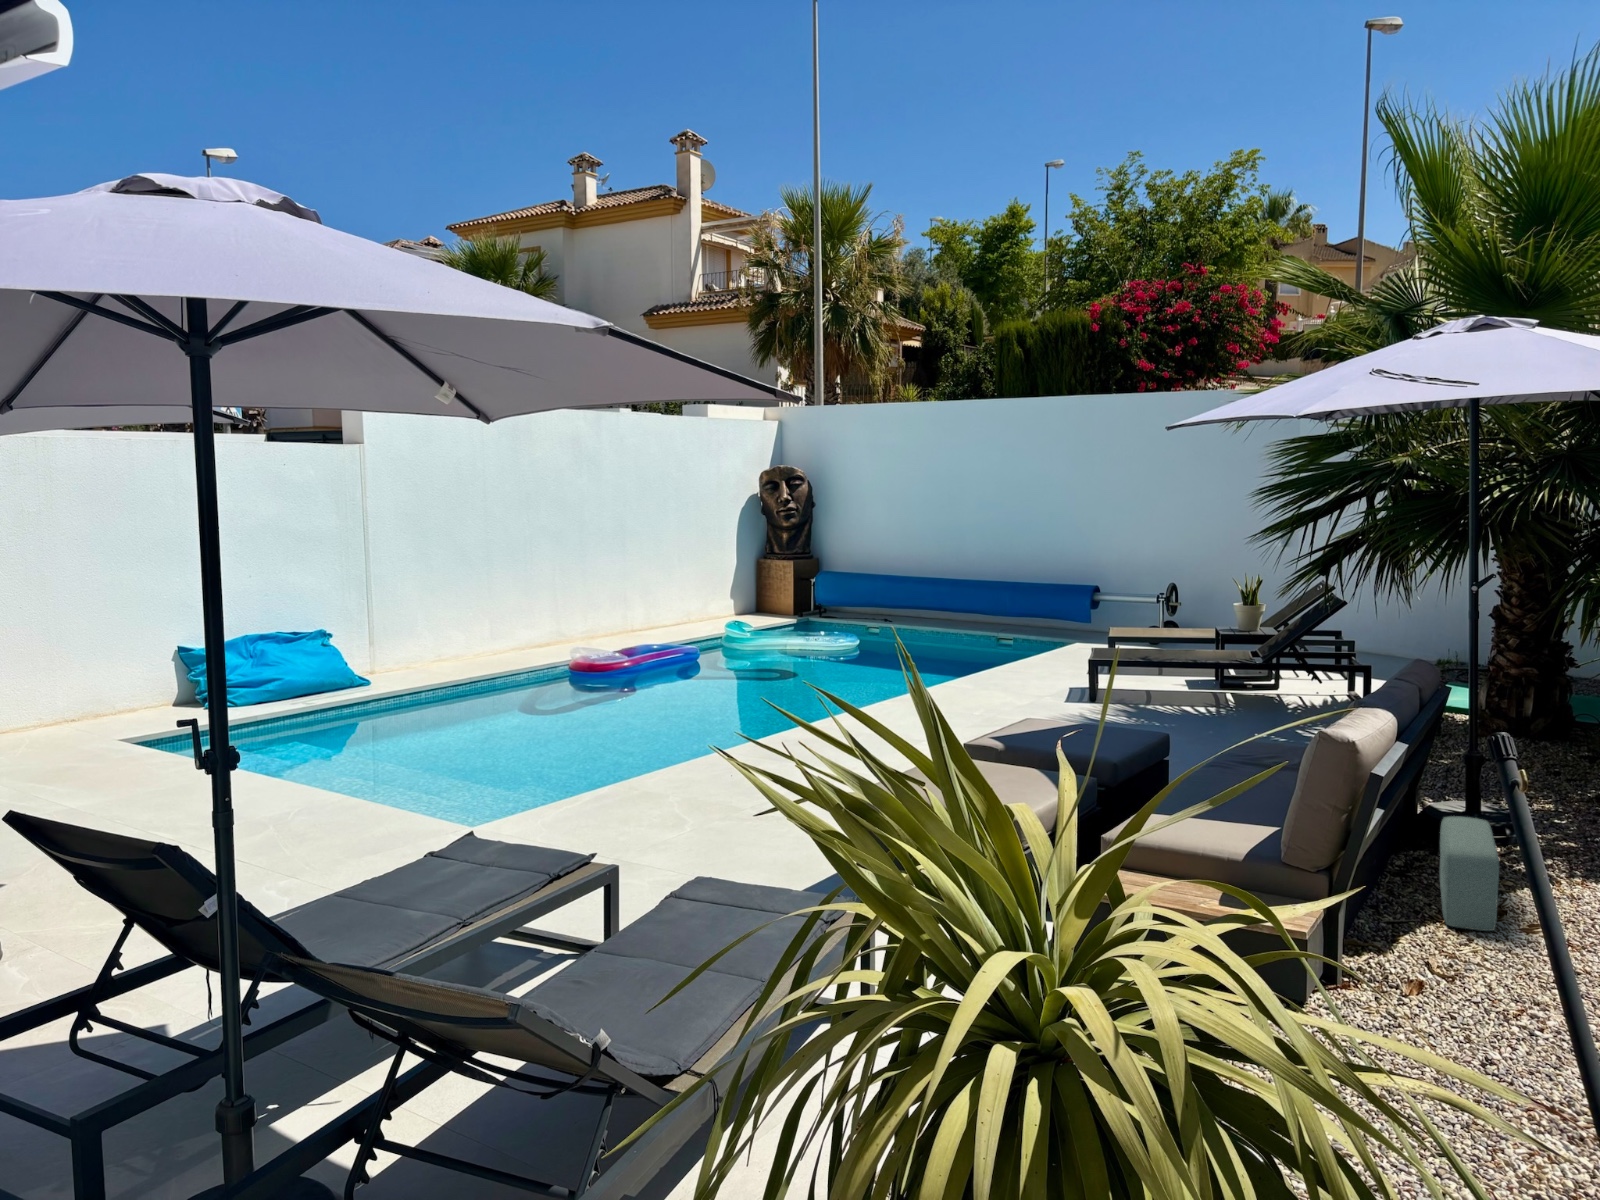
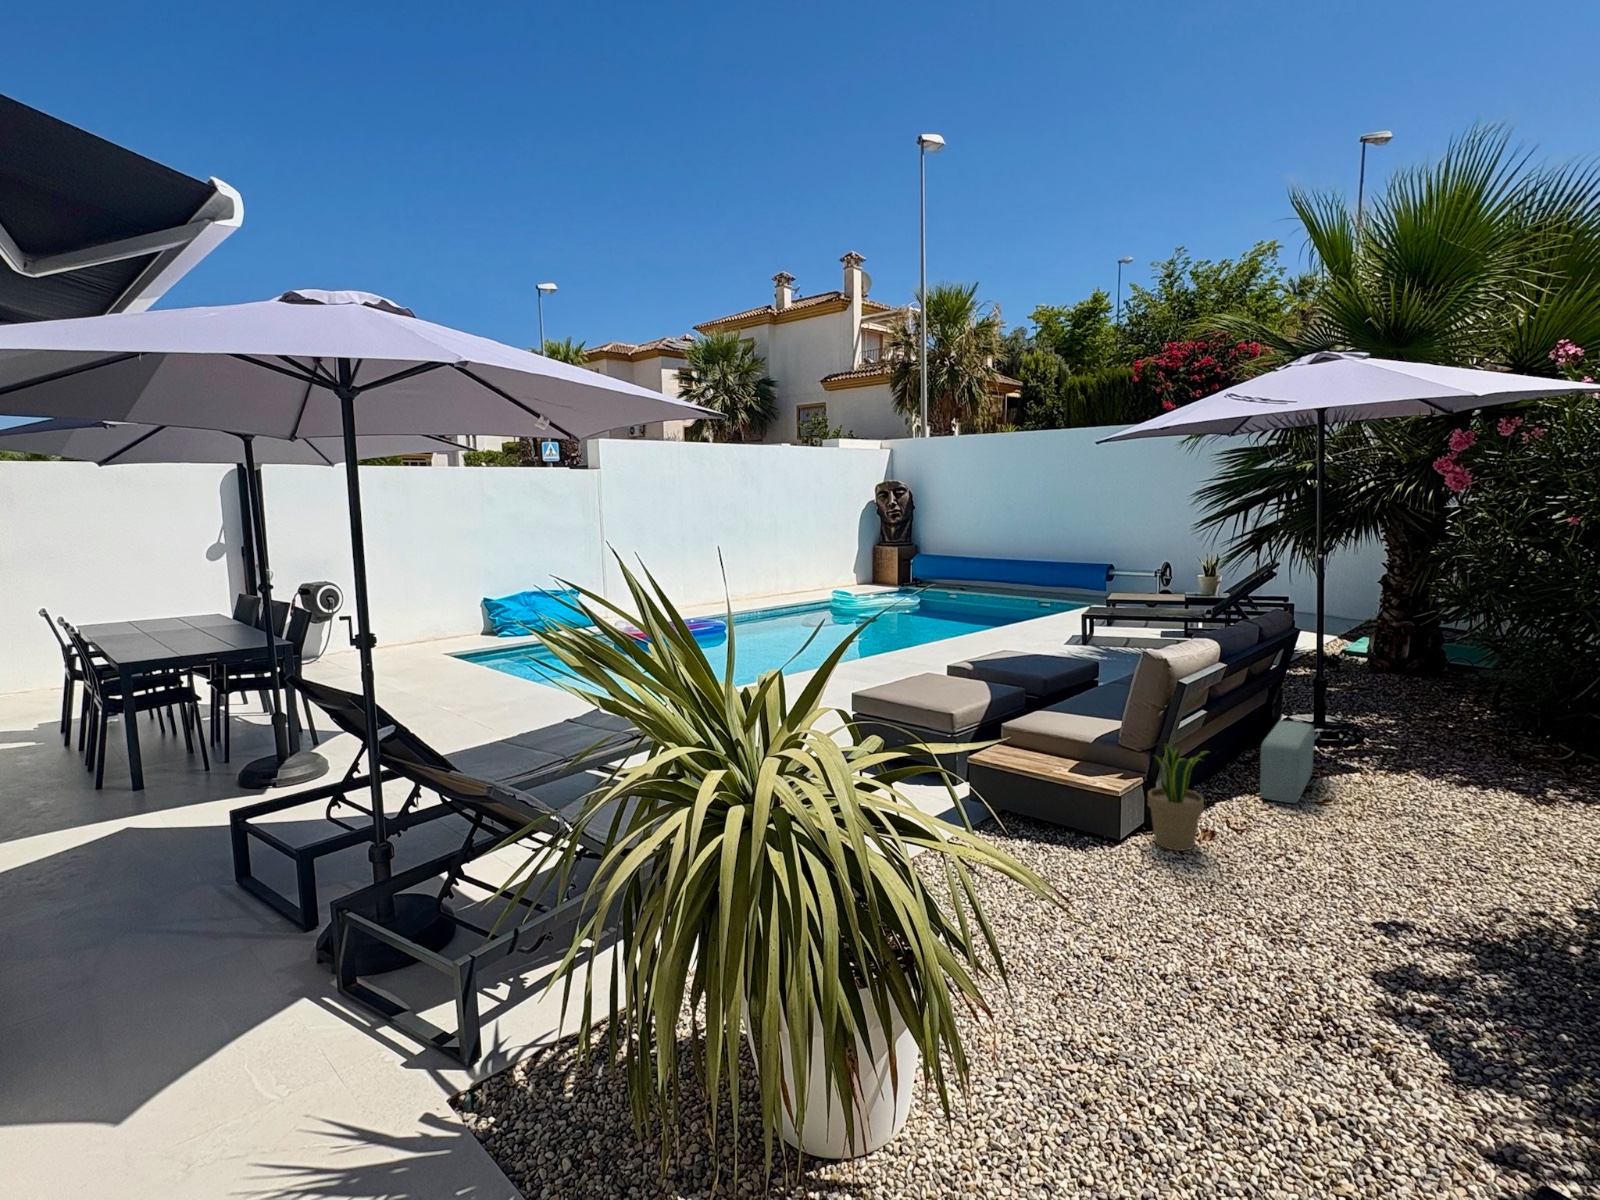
potted plant: none [1344,864,1434,1014] -> present [1148,745,1208,851]

